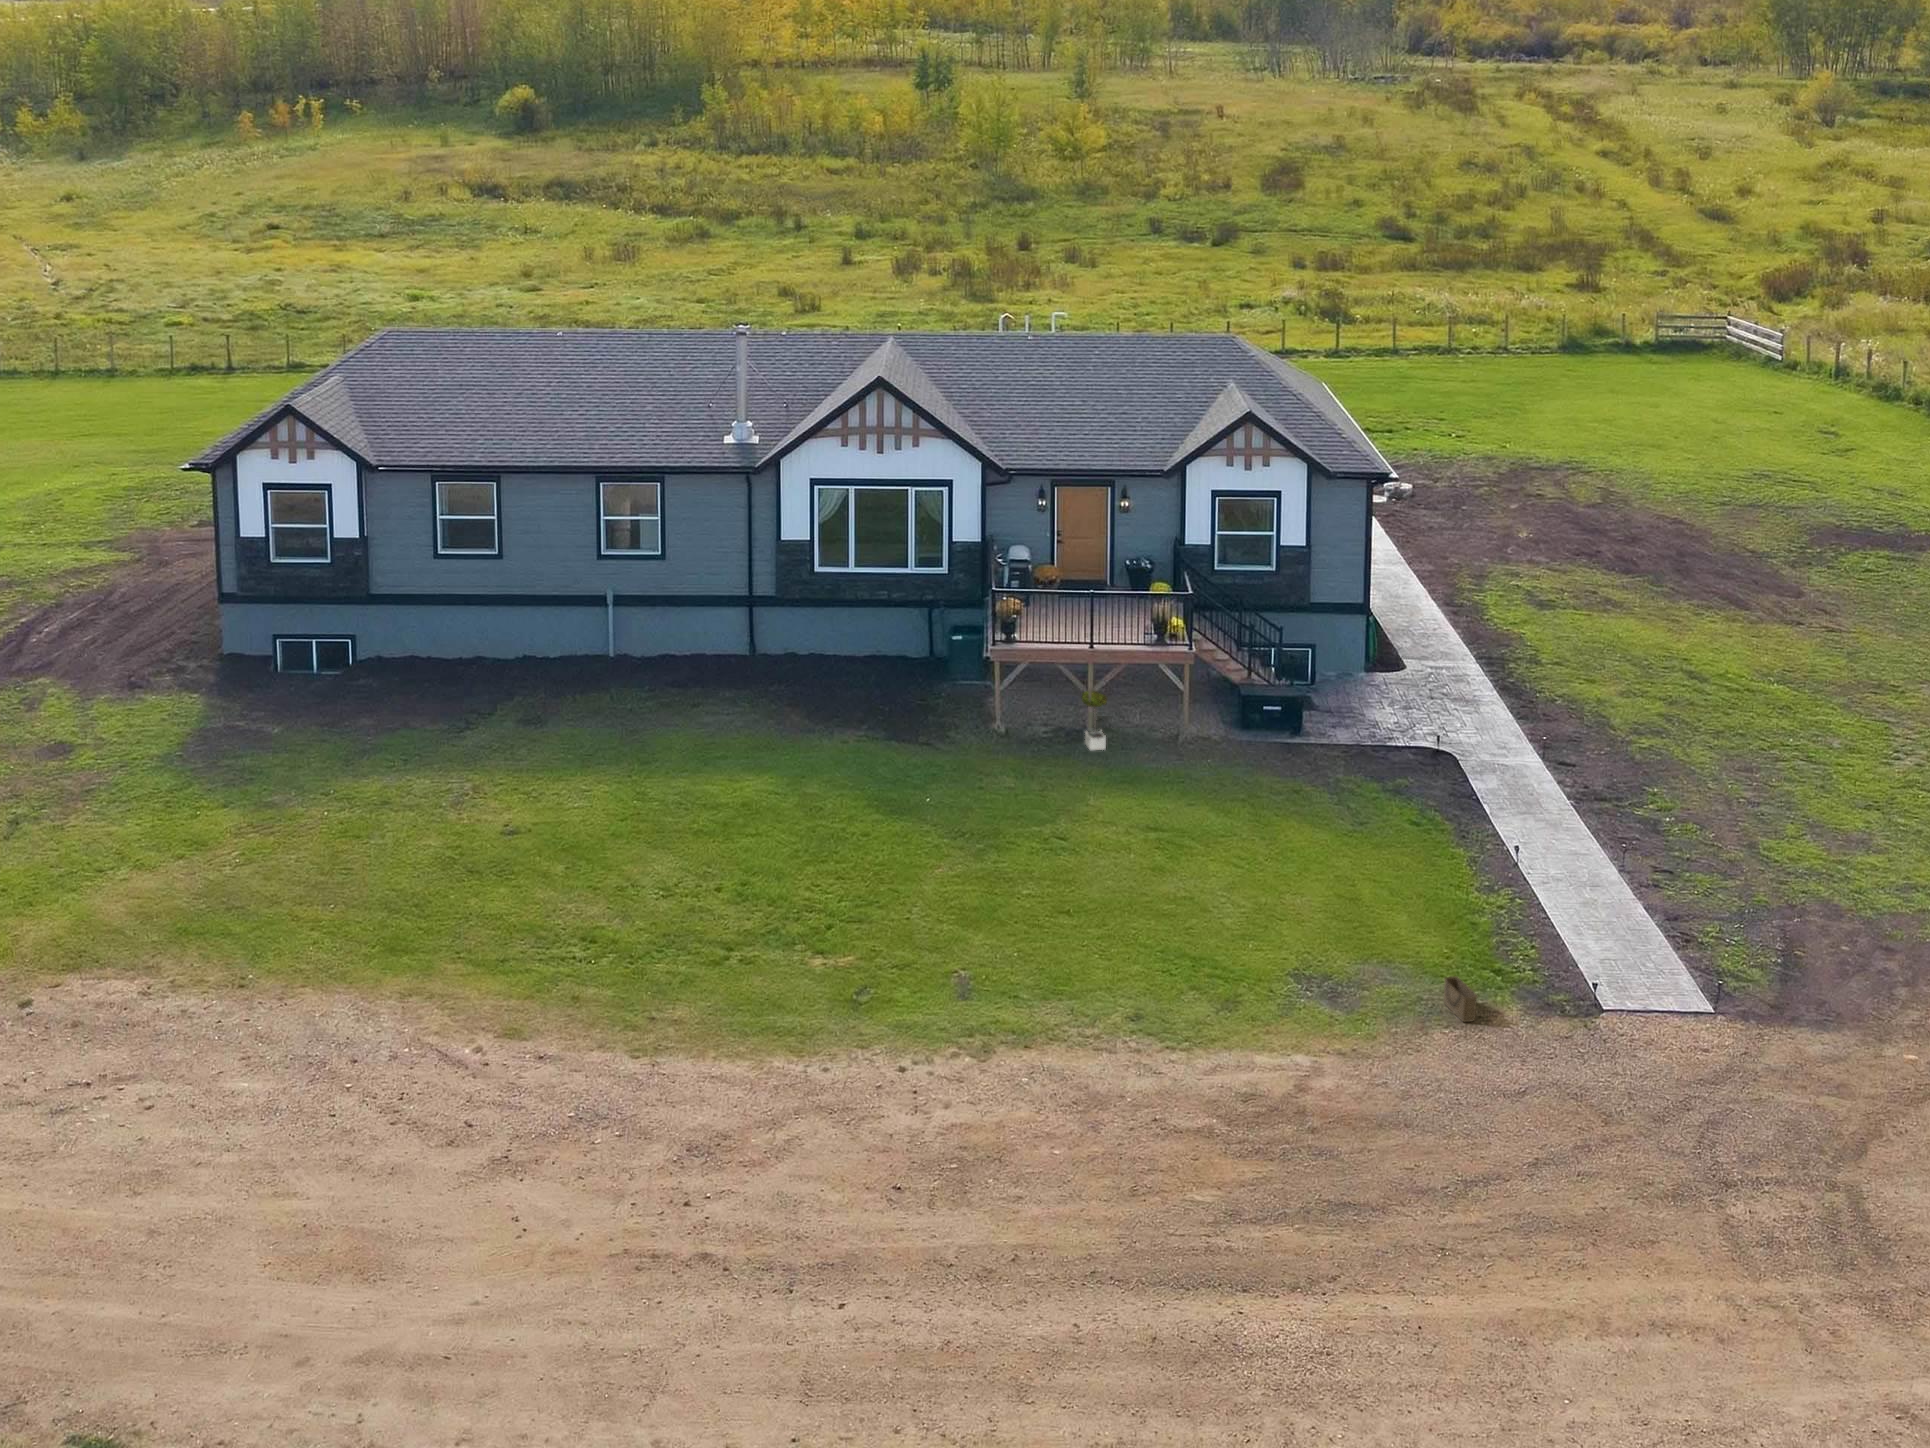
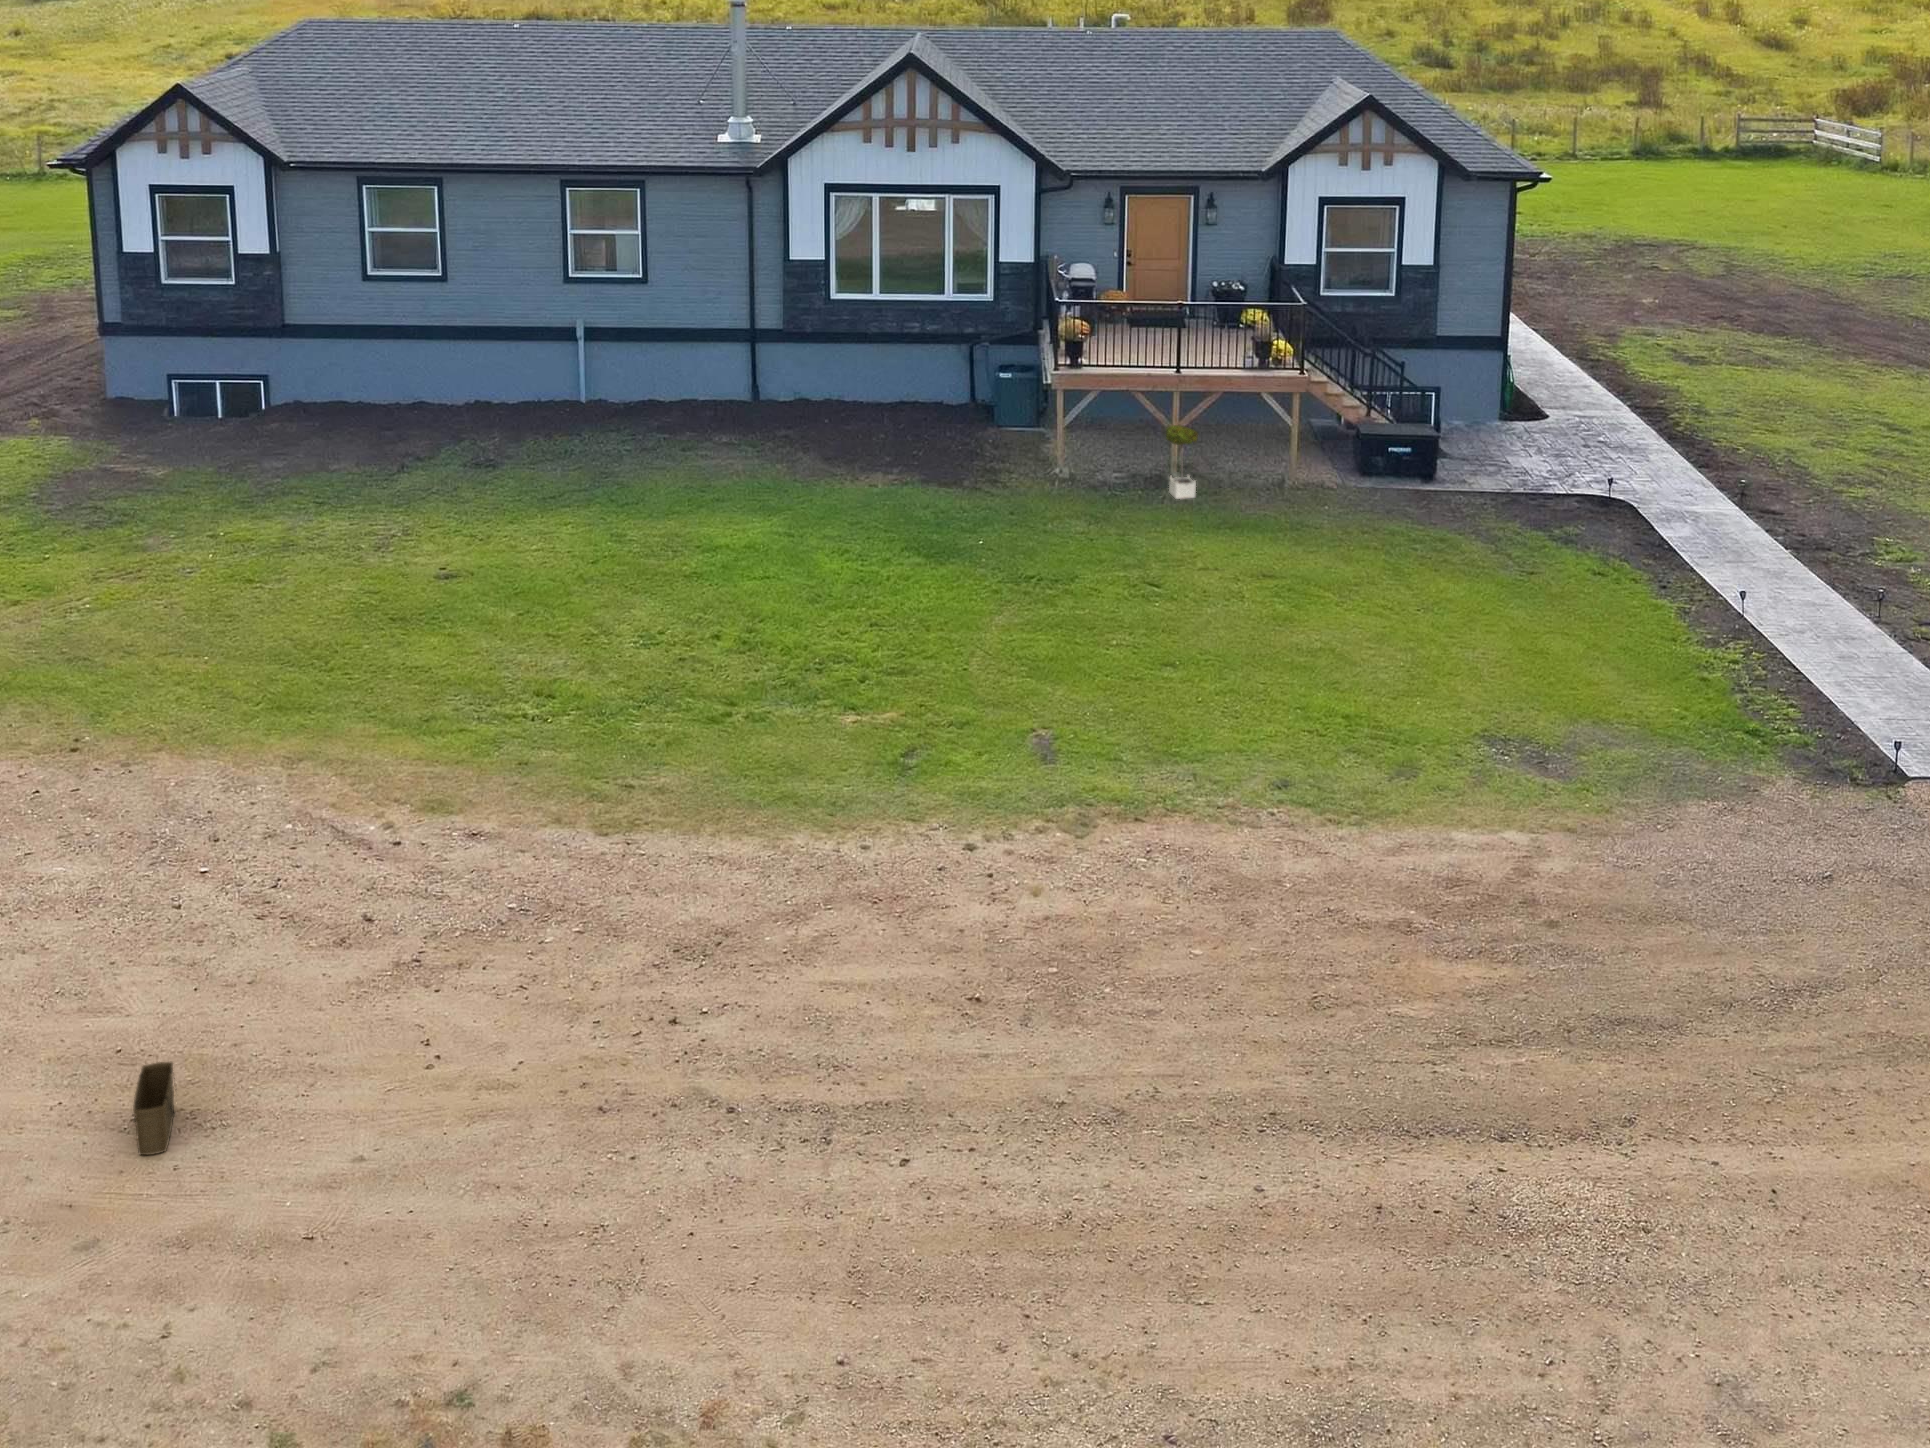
basket: present [1444,976,1477,1022] -> present [133,1062,175,1155]

